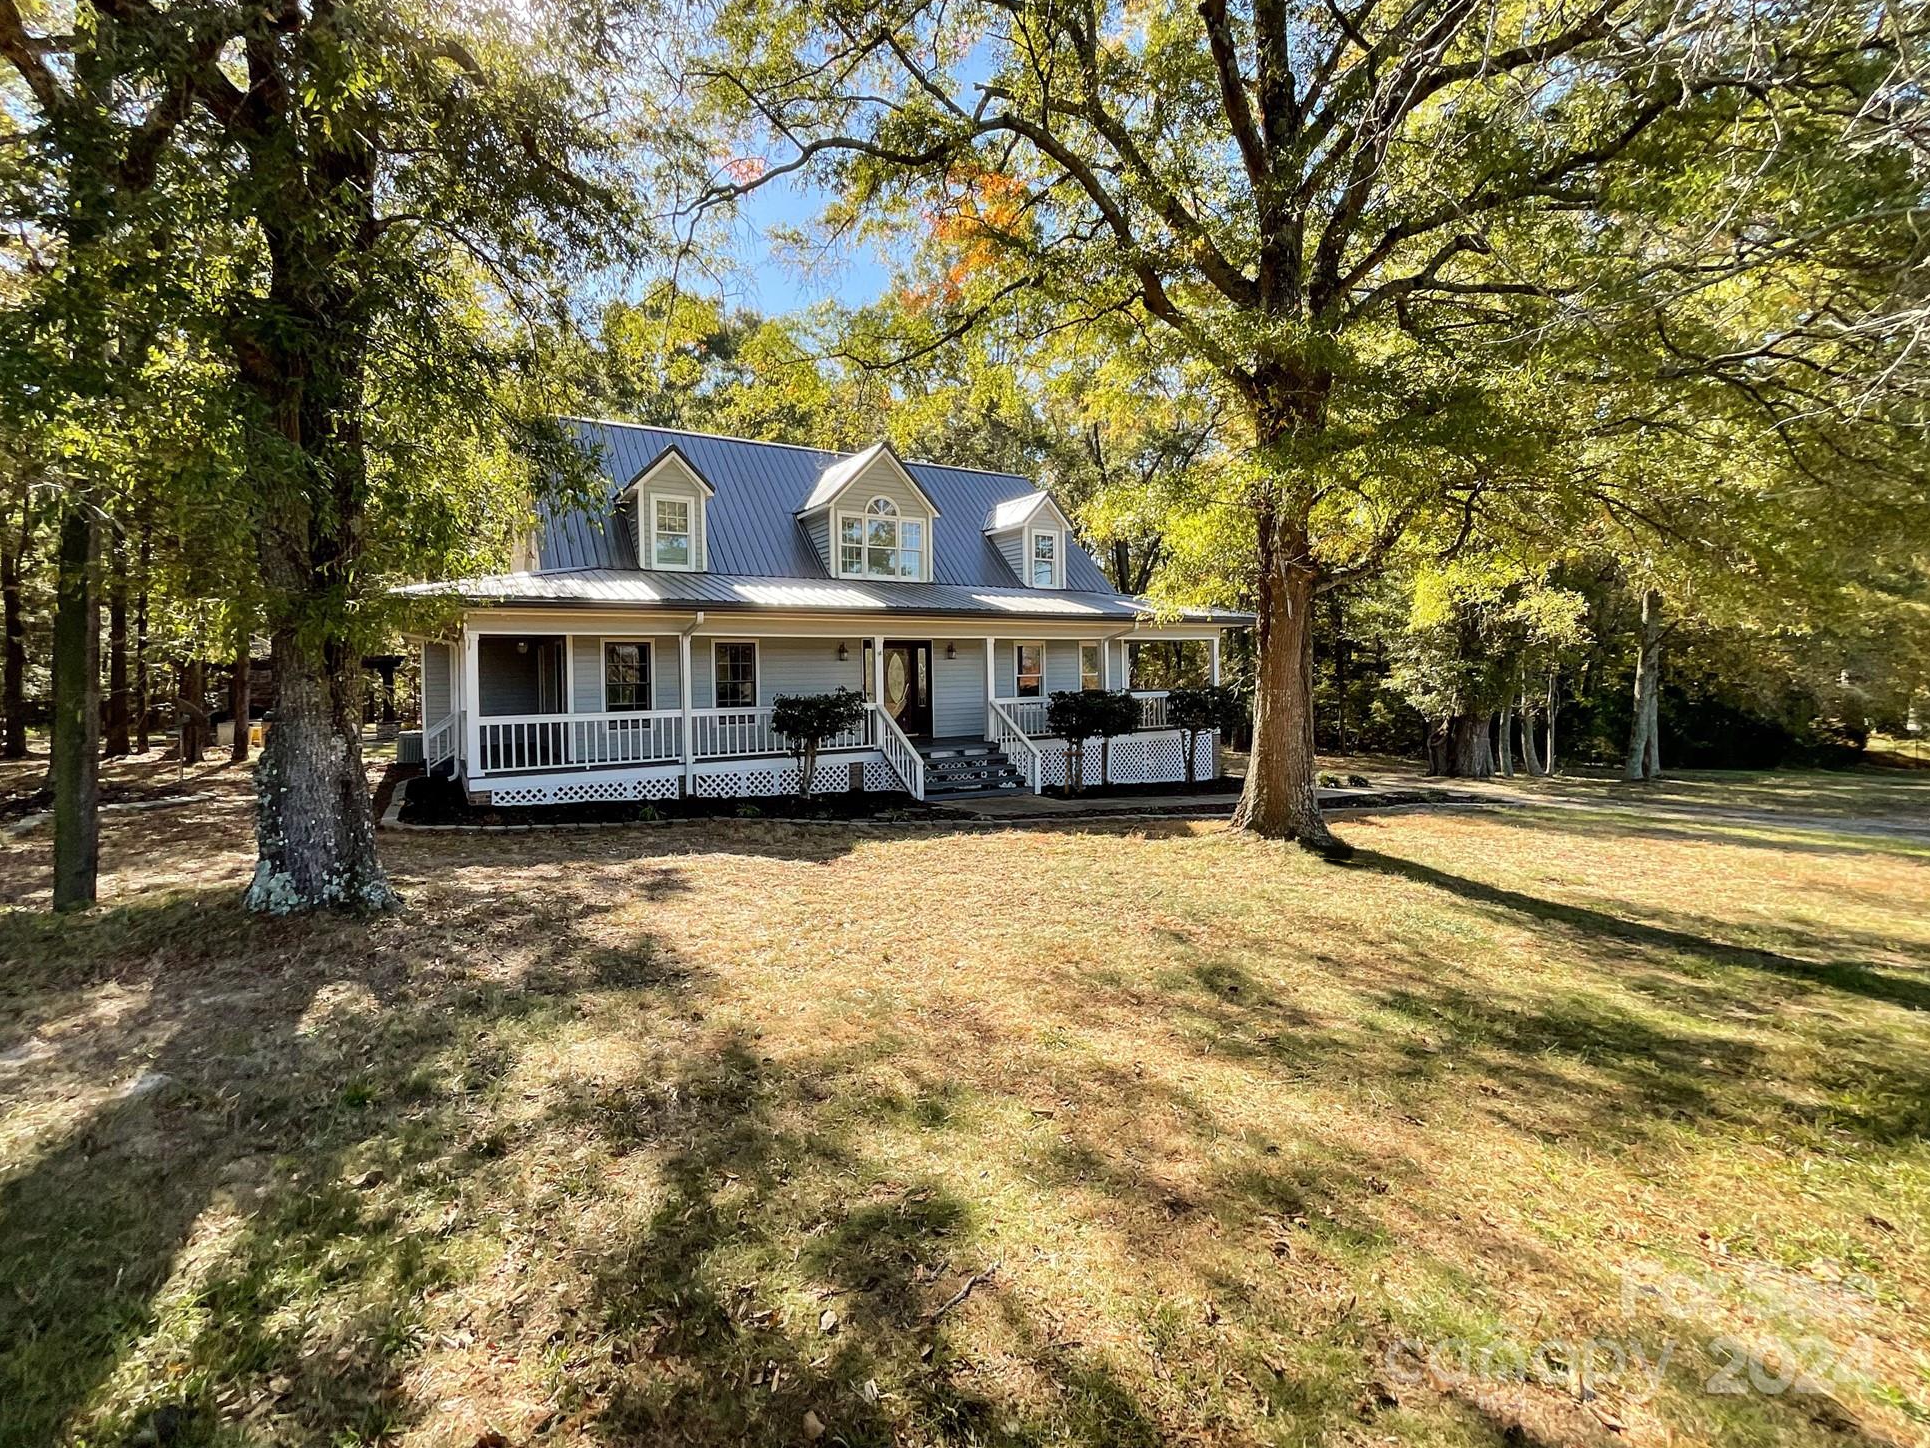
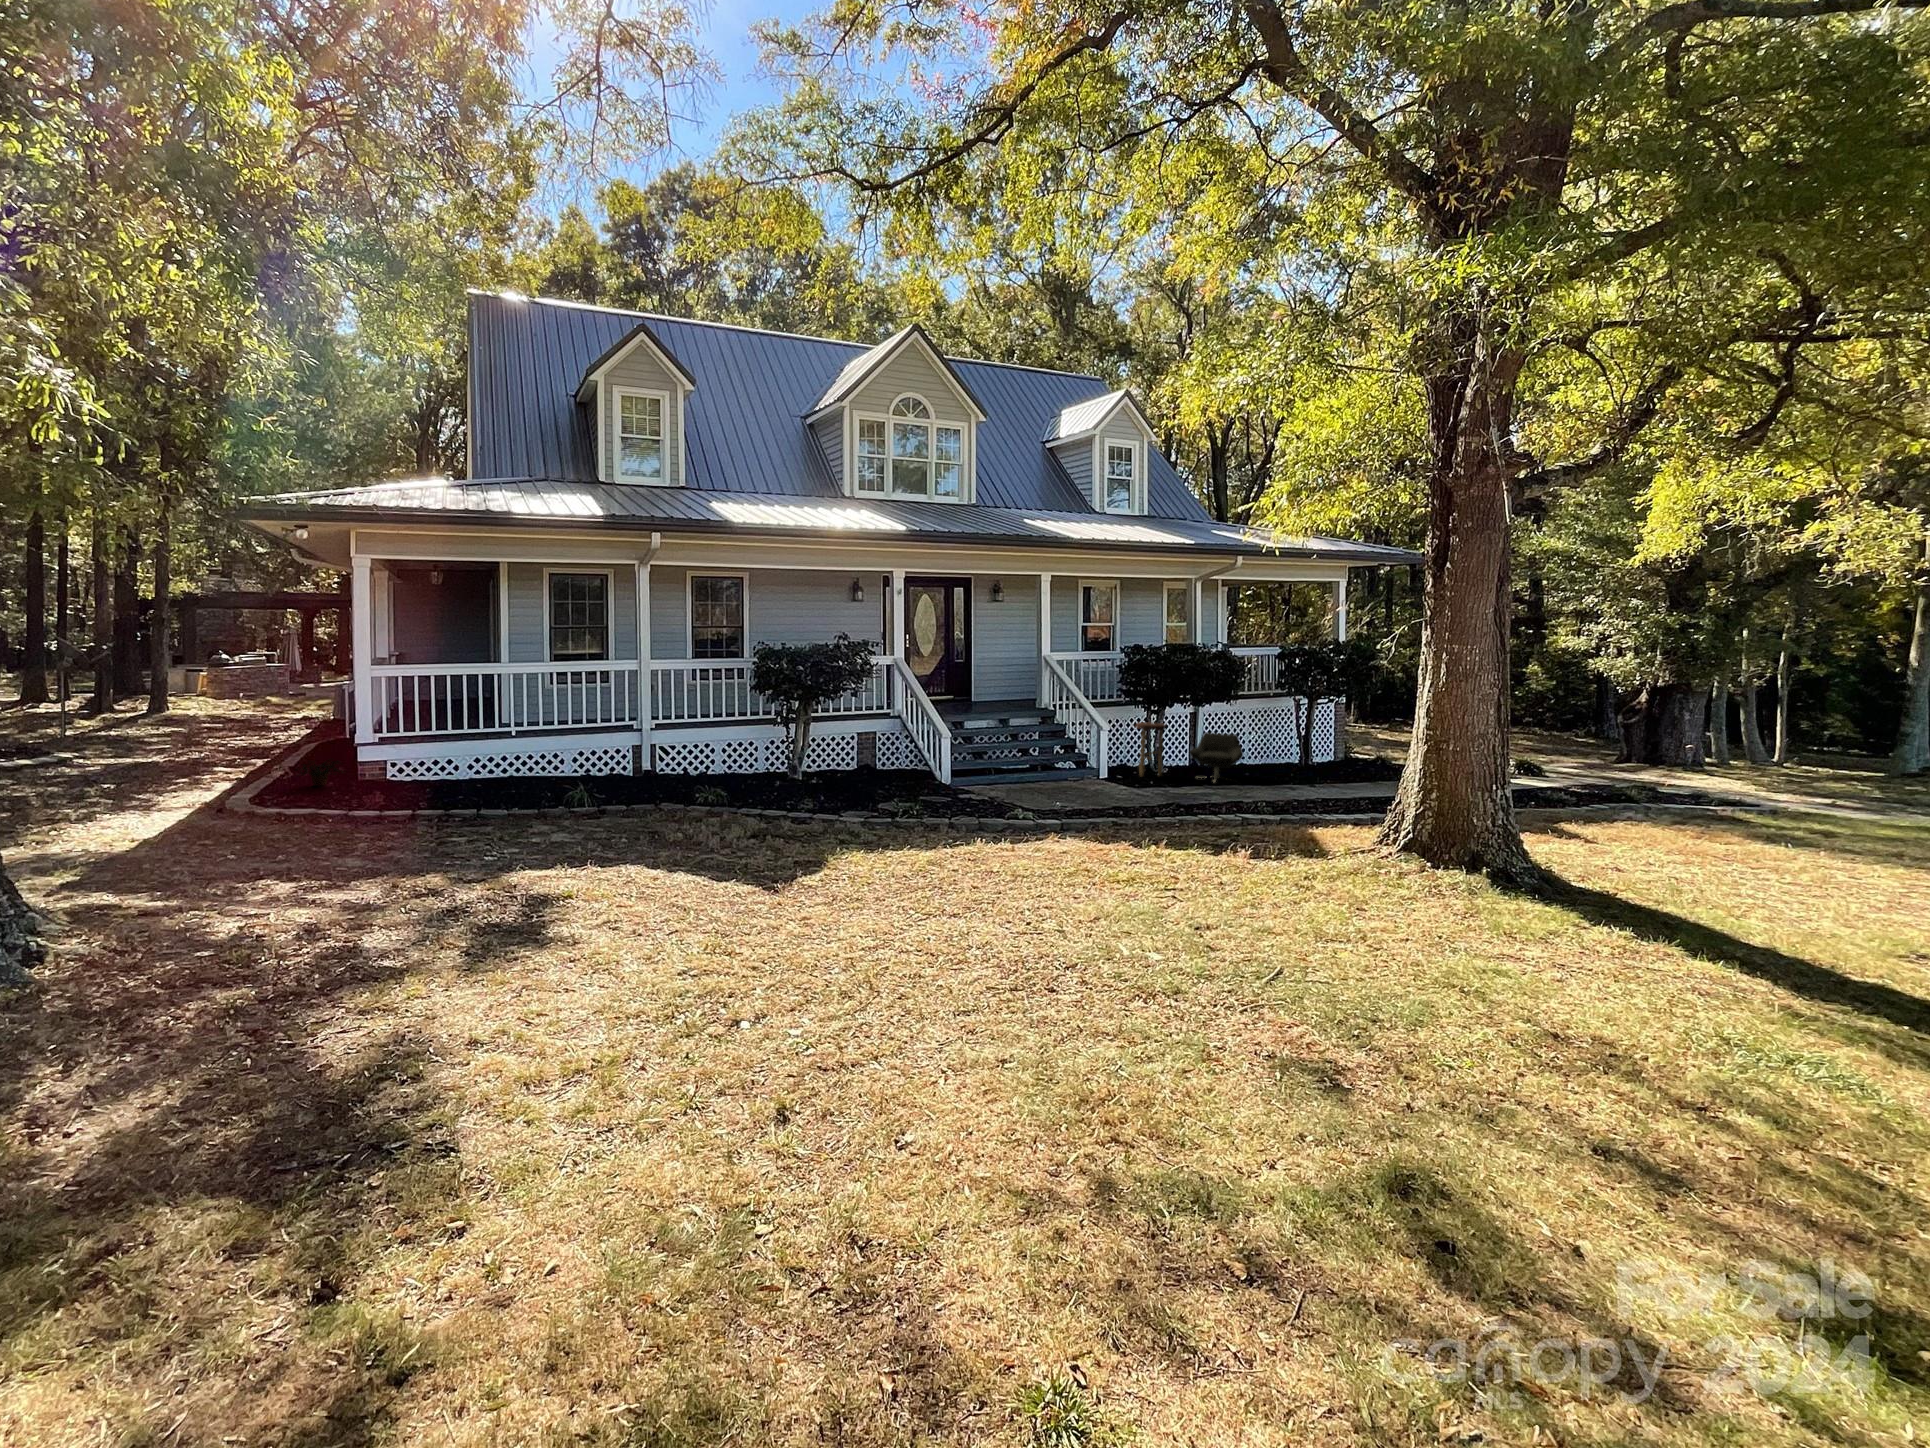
lounge chair: none [1103,758,1143,796] -> present [1190,732,1243,782]
potted plant: none [417,790,458,812] -> present [296,761,343,786]
woven basket: present [1313,844,1354,861] -> none [1506,869,1574,899]

